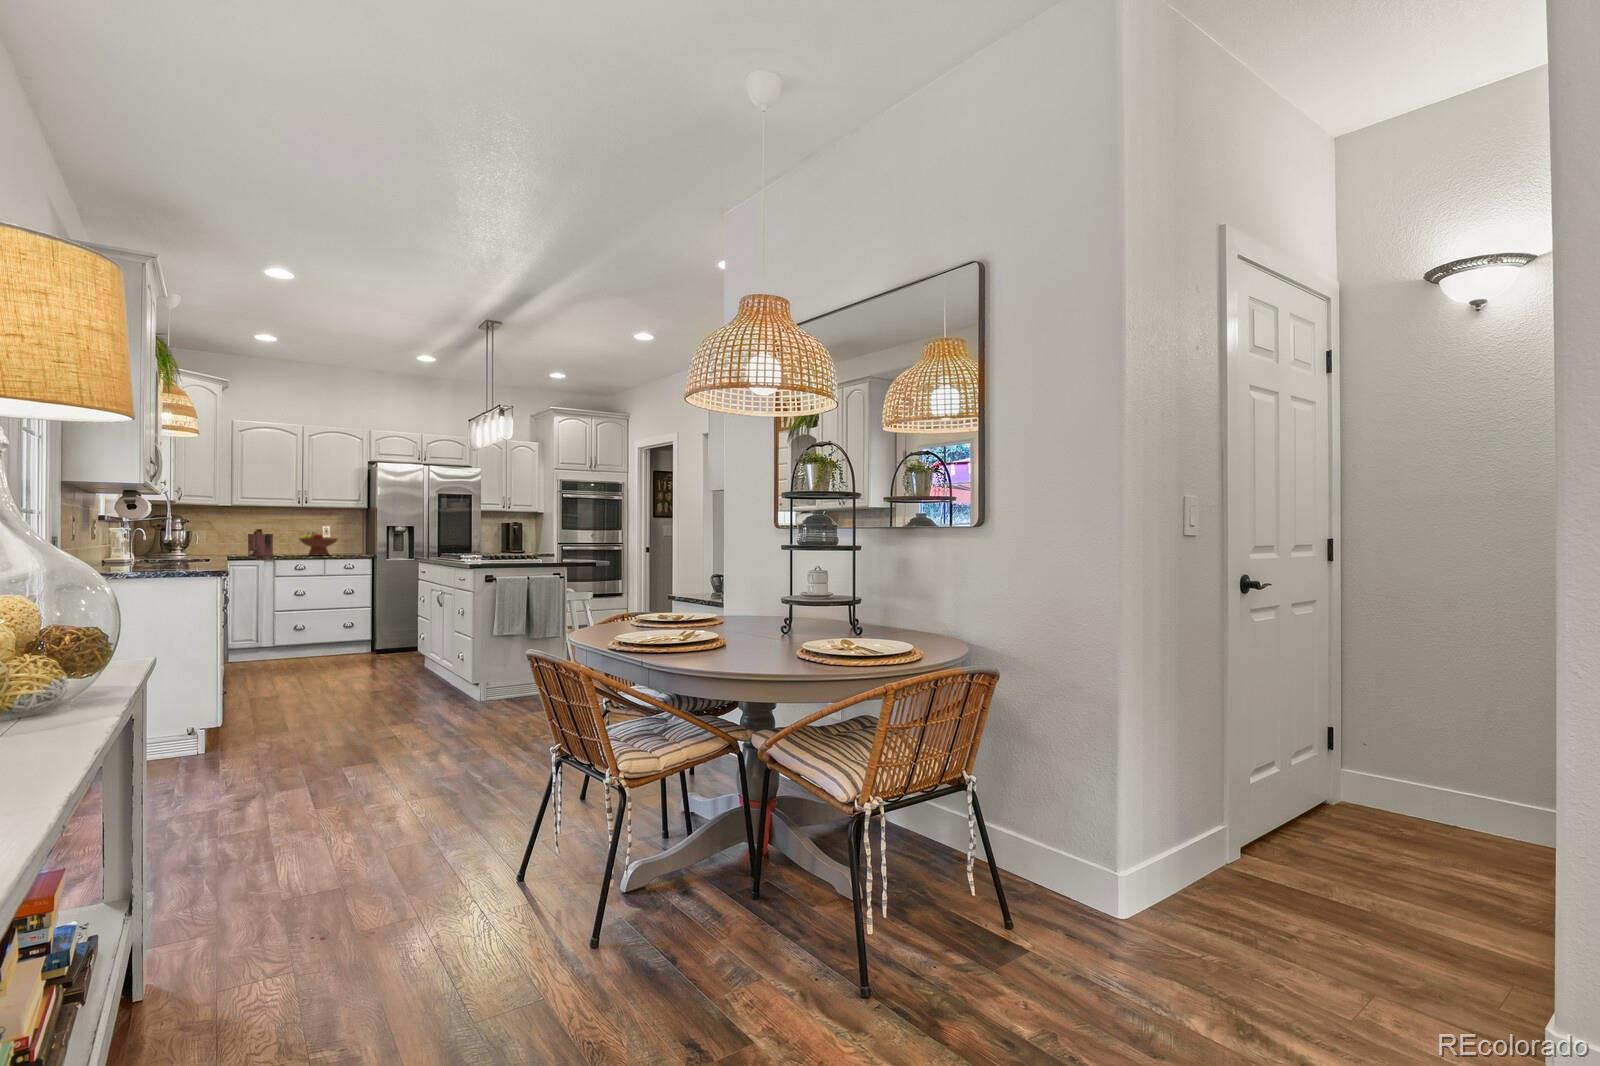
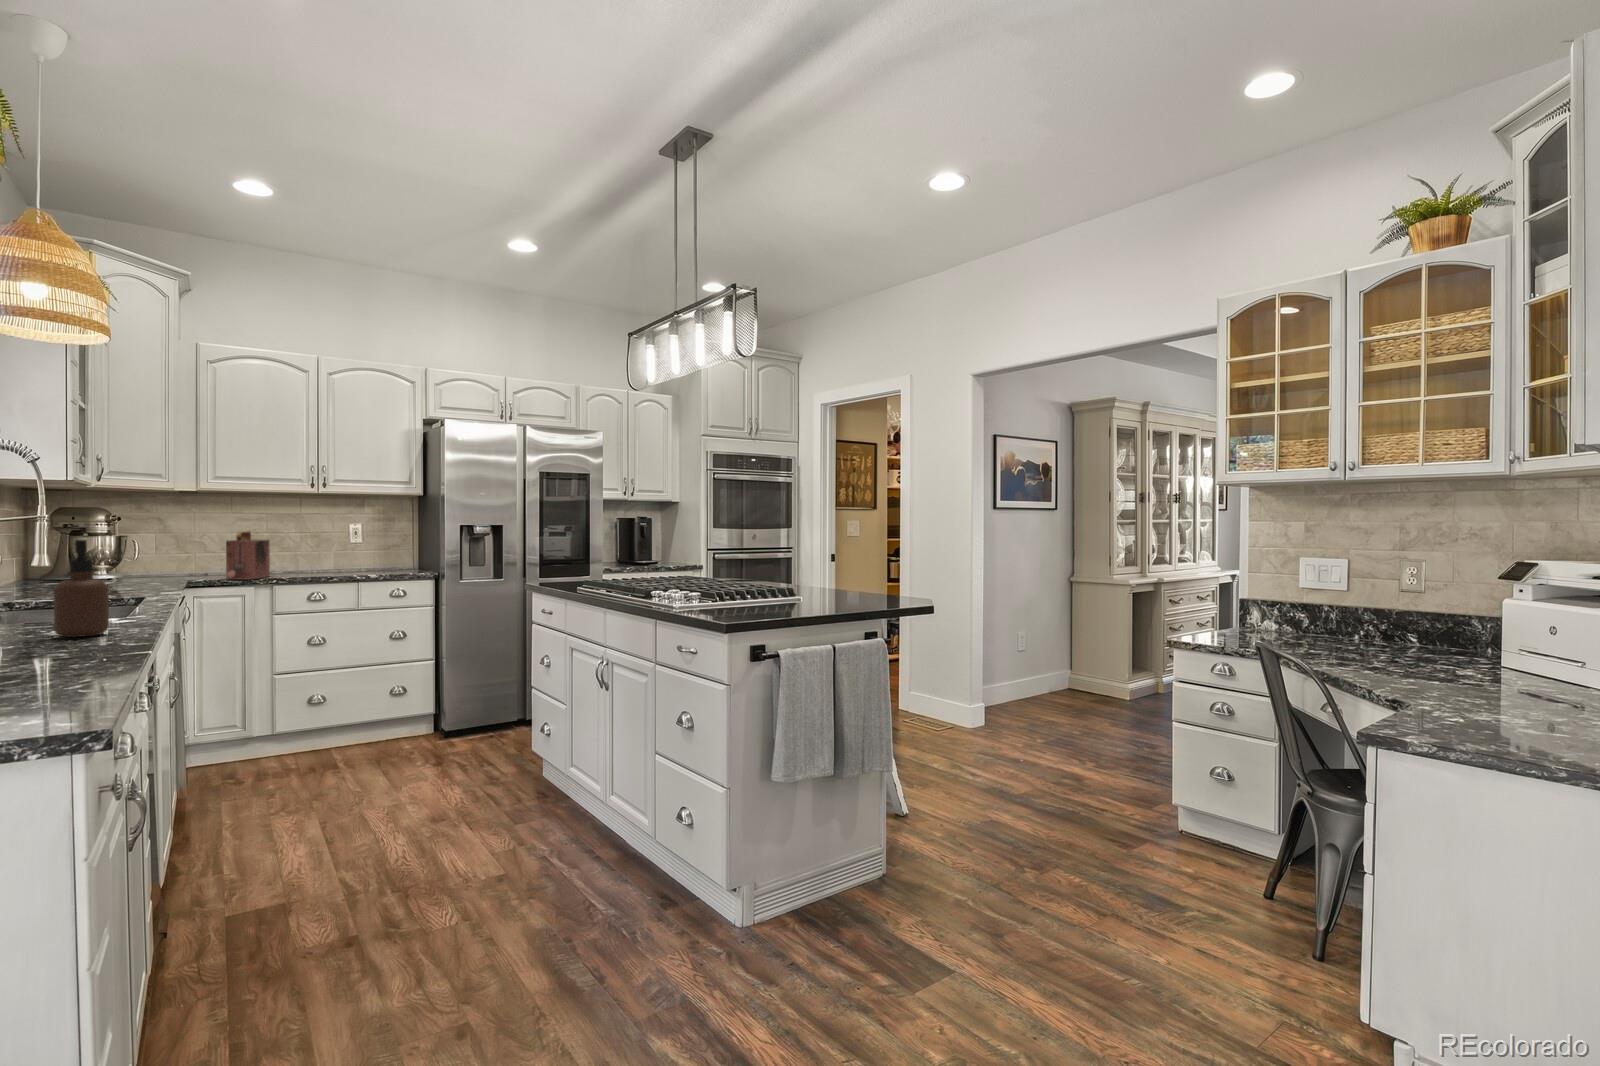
soap dispenser: none [182,527,204,567] -> present [54,540,109,637]
fruit bowl: present [299,532,338,556] -> none [312,535,382,576]

